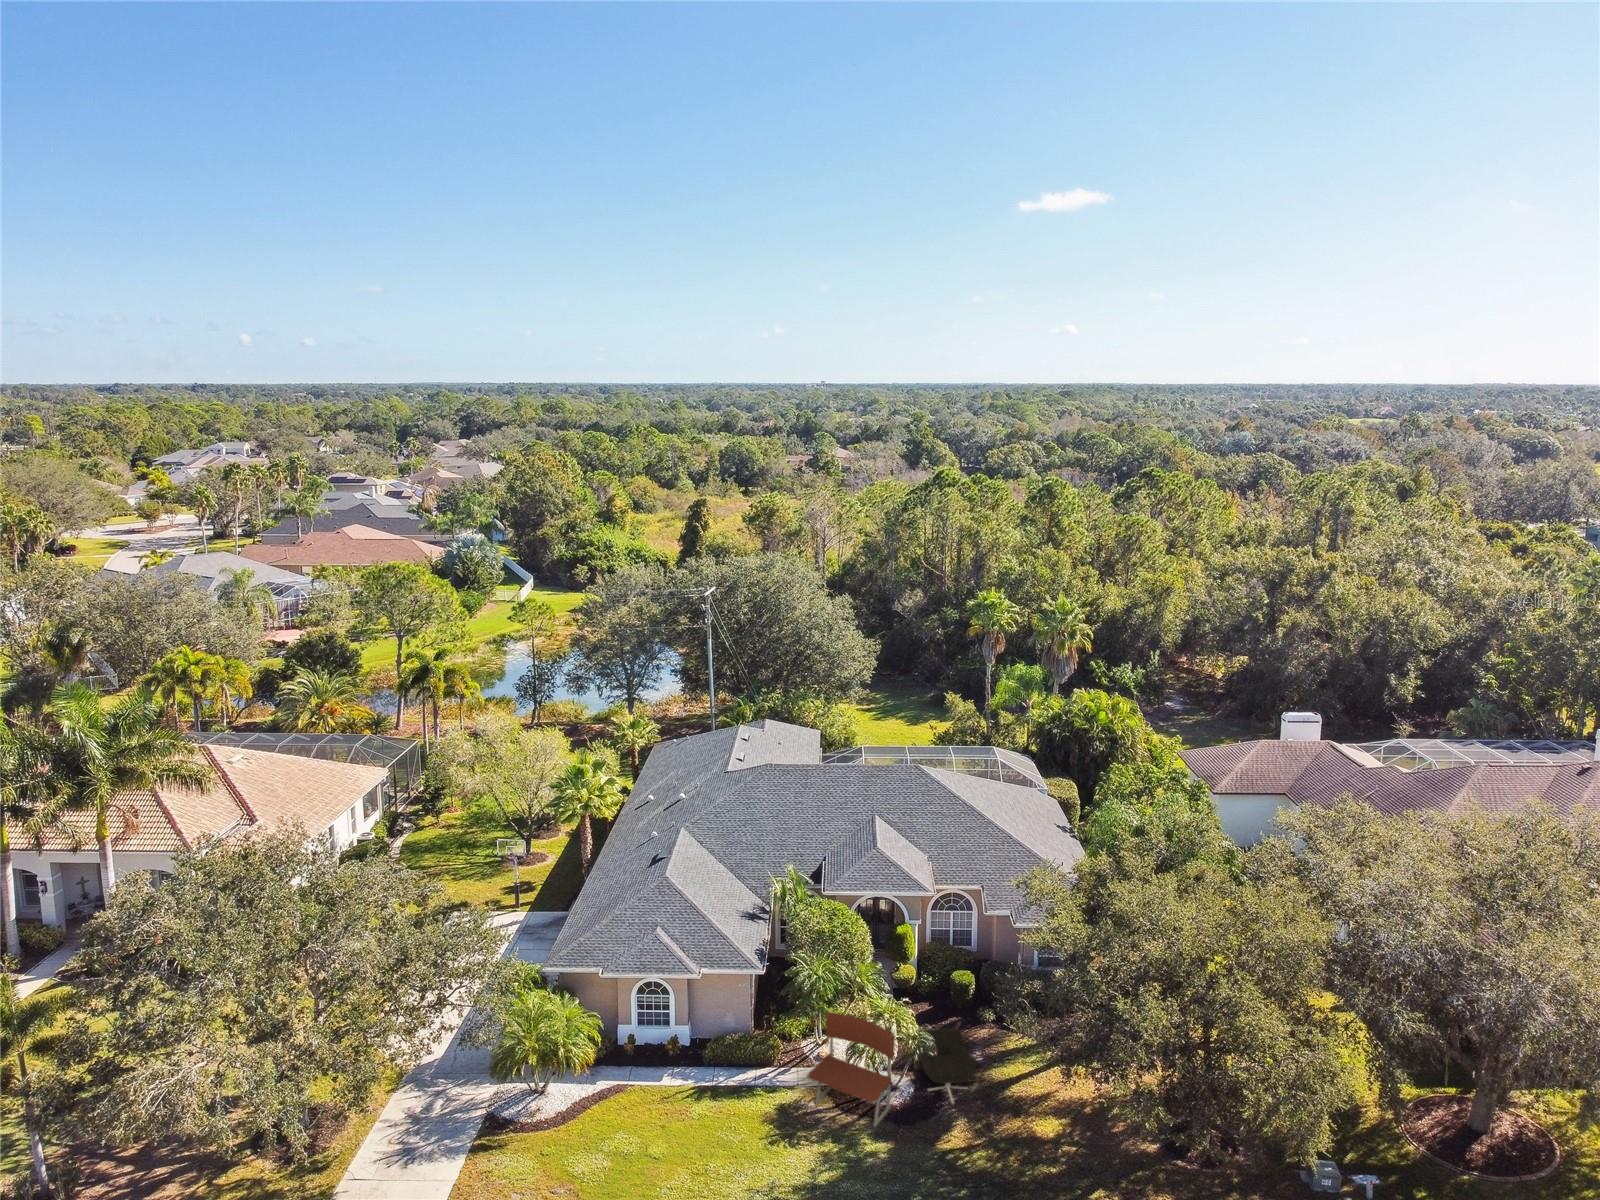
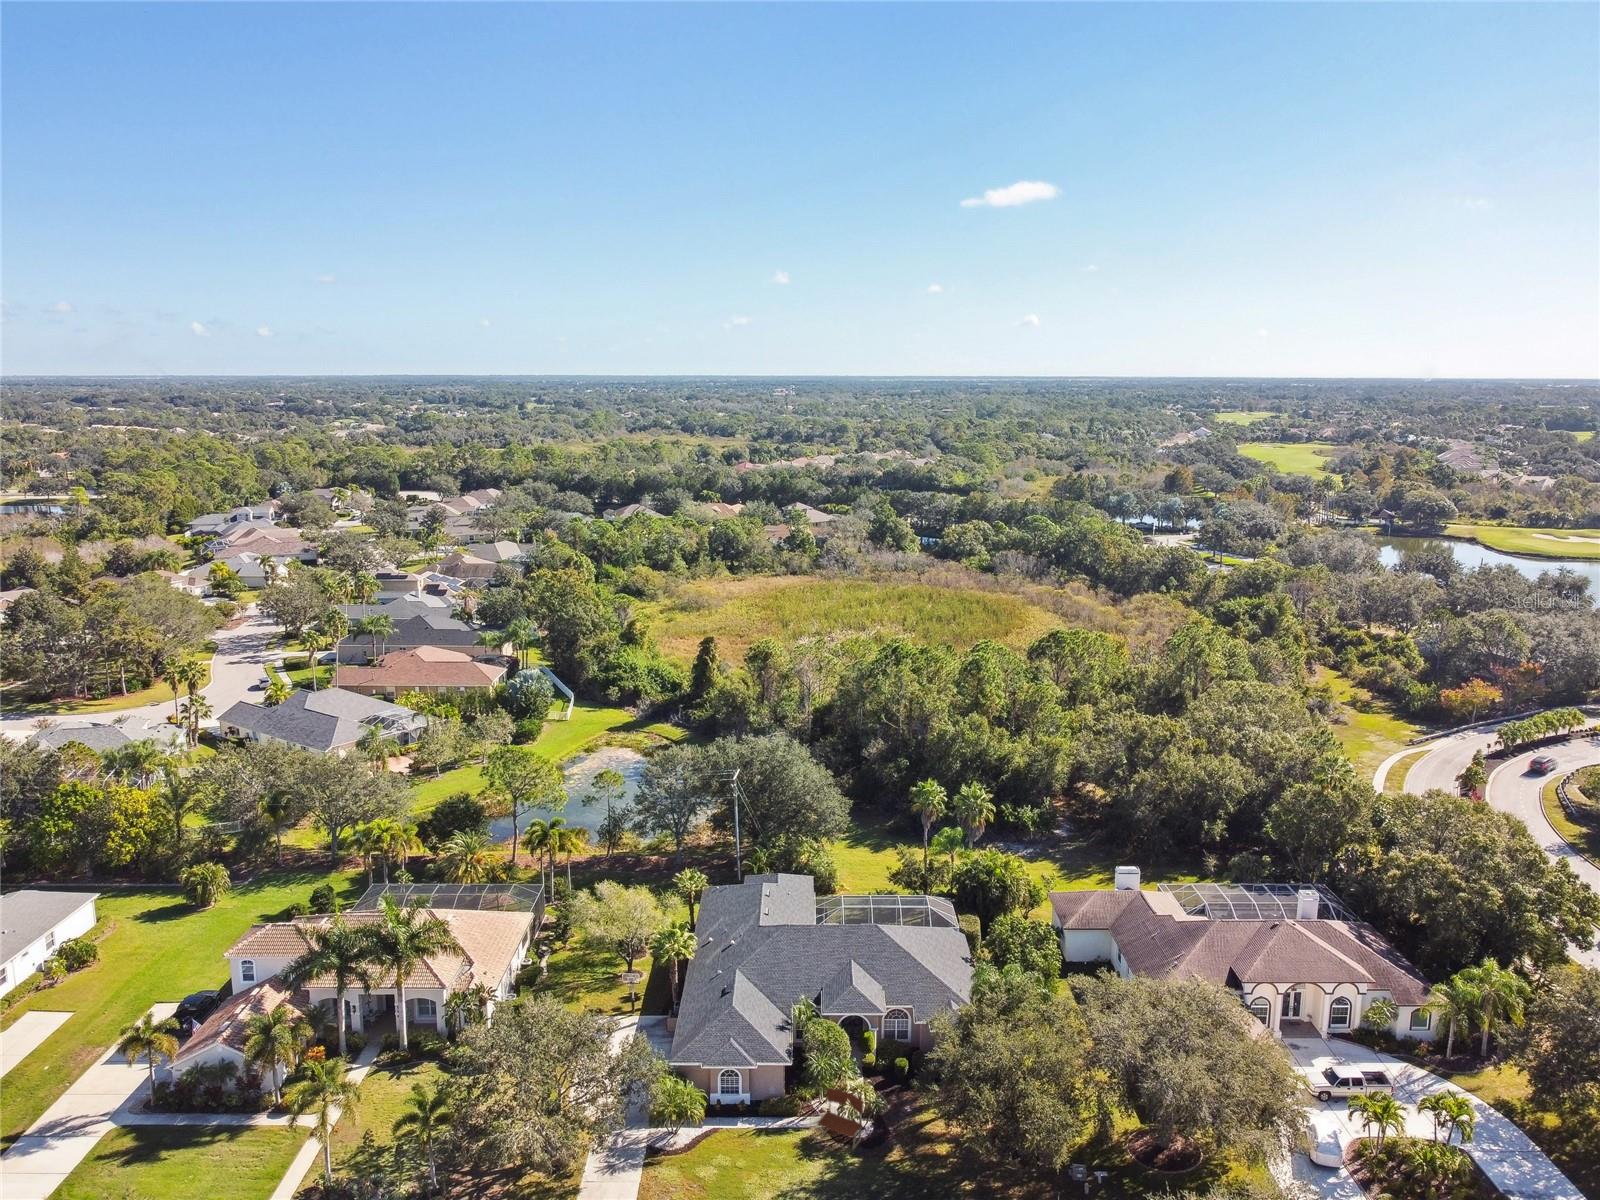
lounge chair: present [921,1029,977,1103] -> none [877,1094,908,1137]

